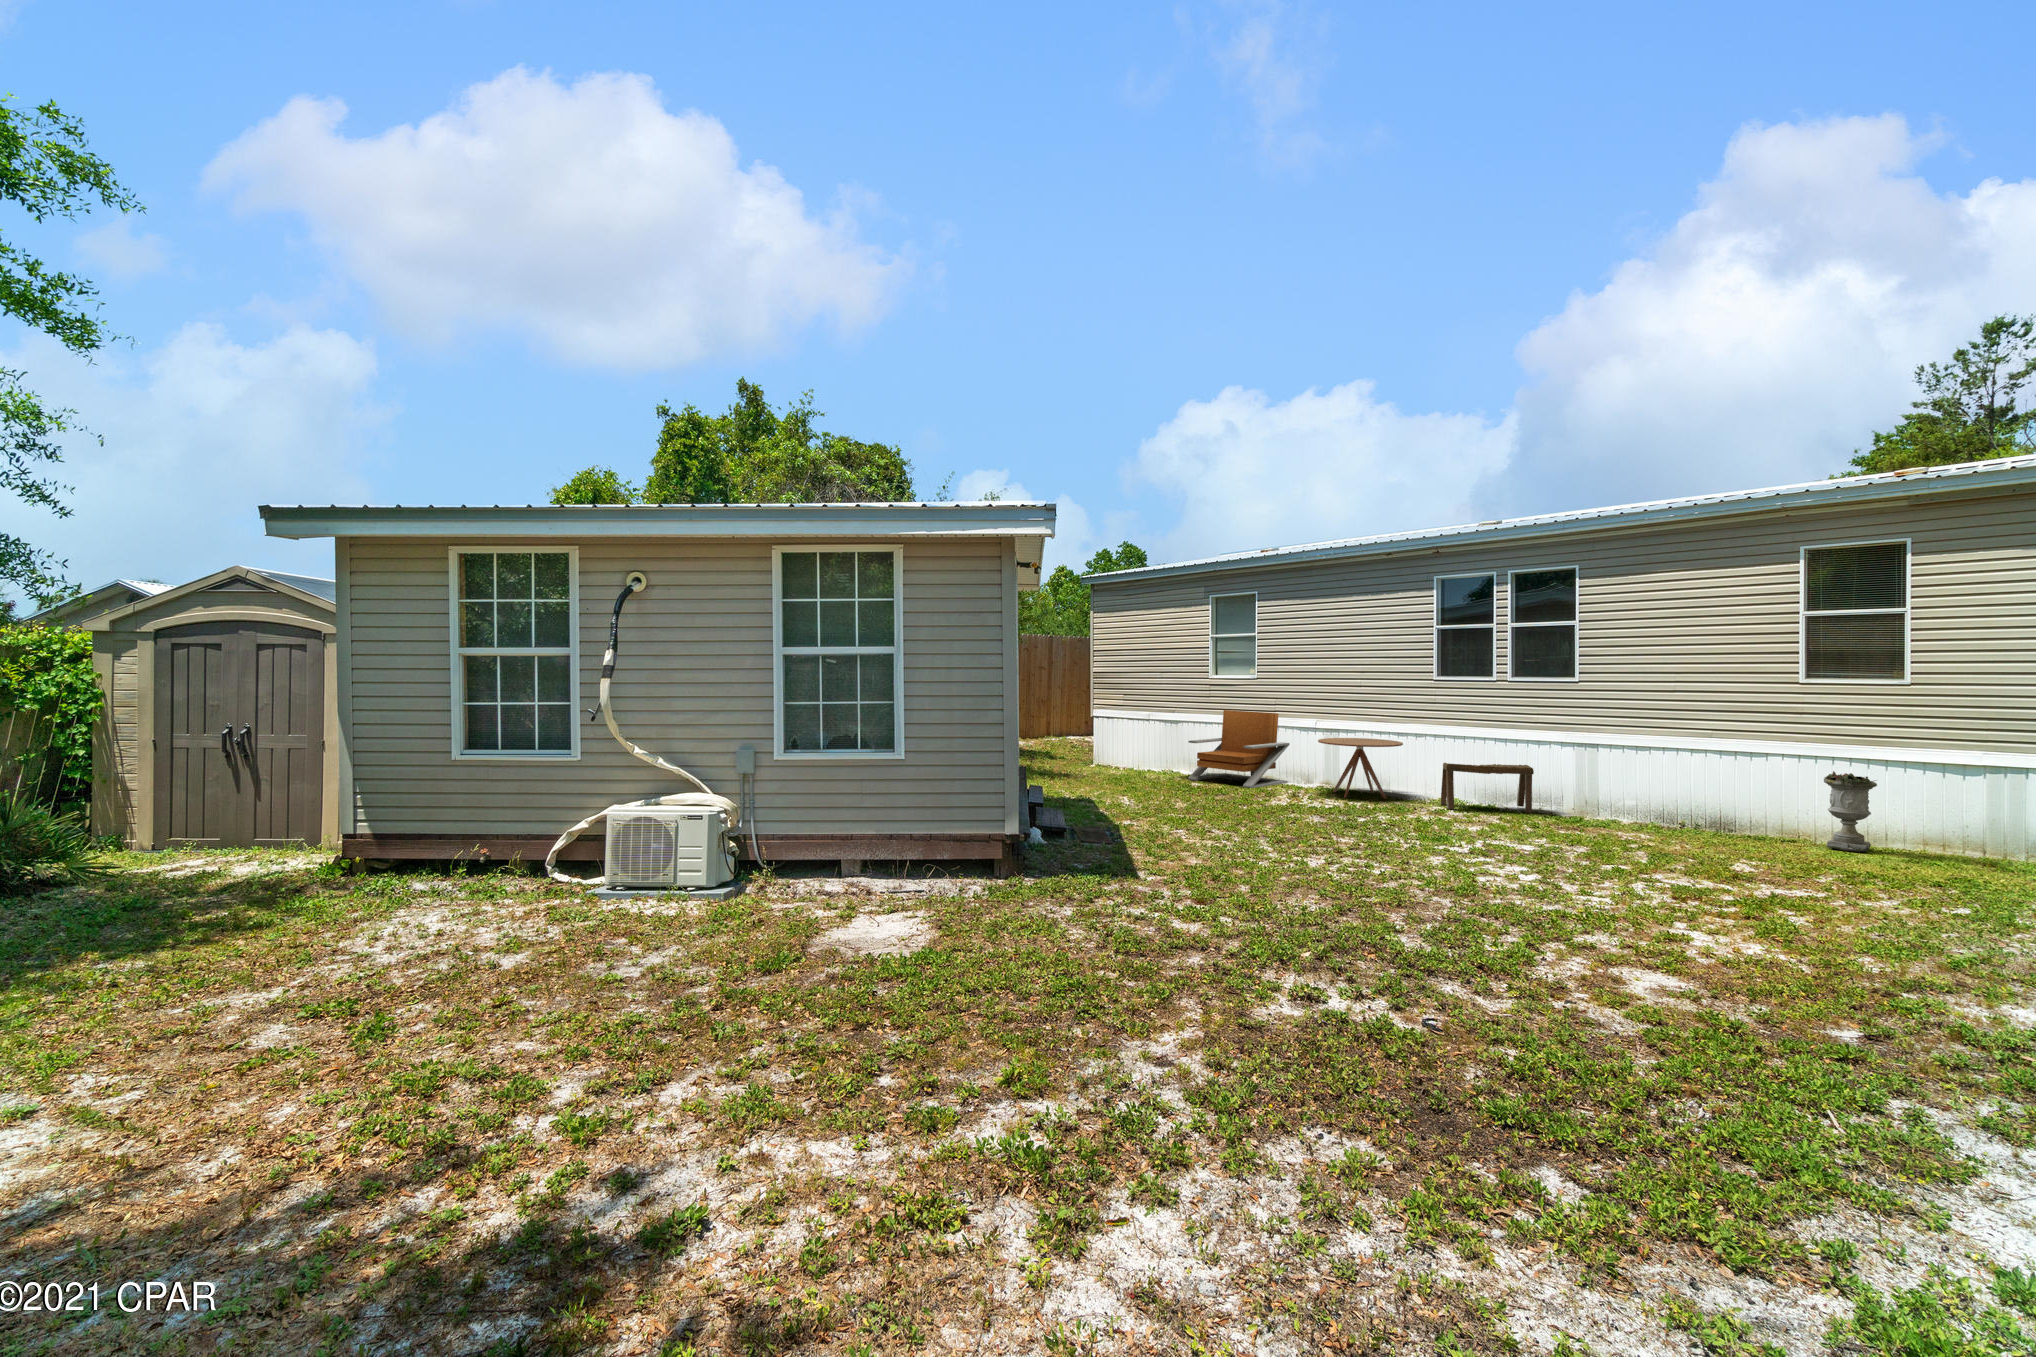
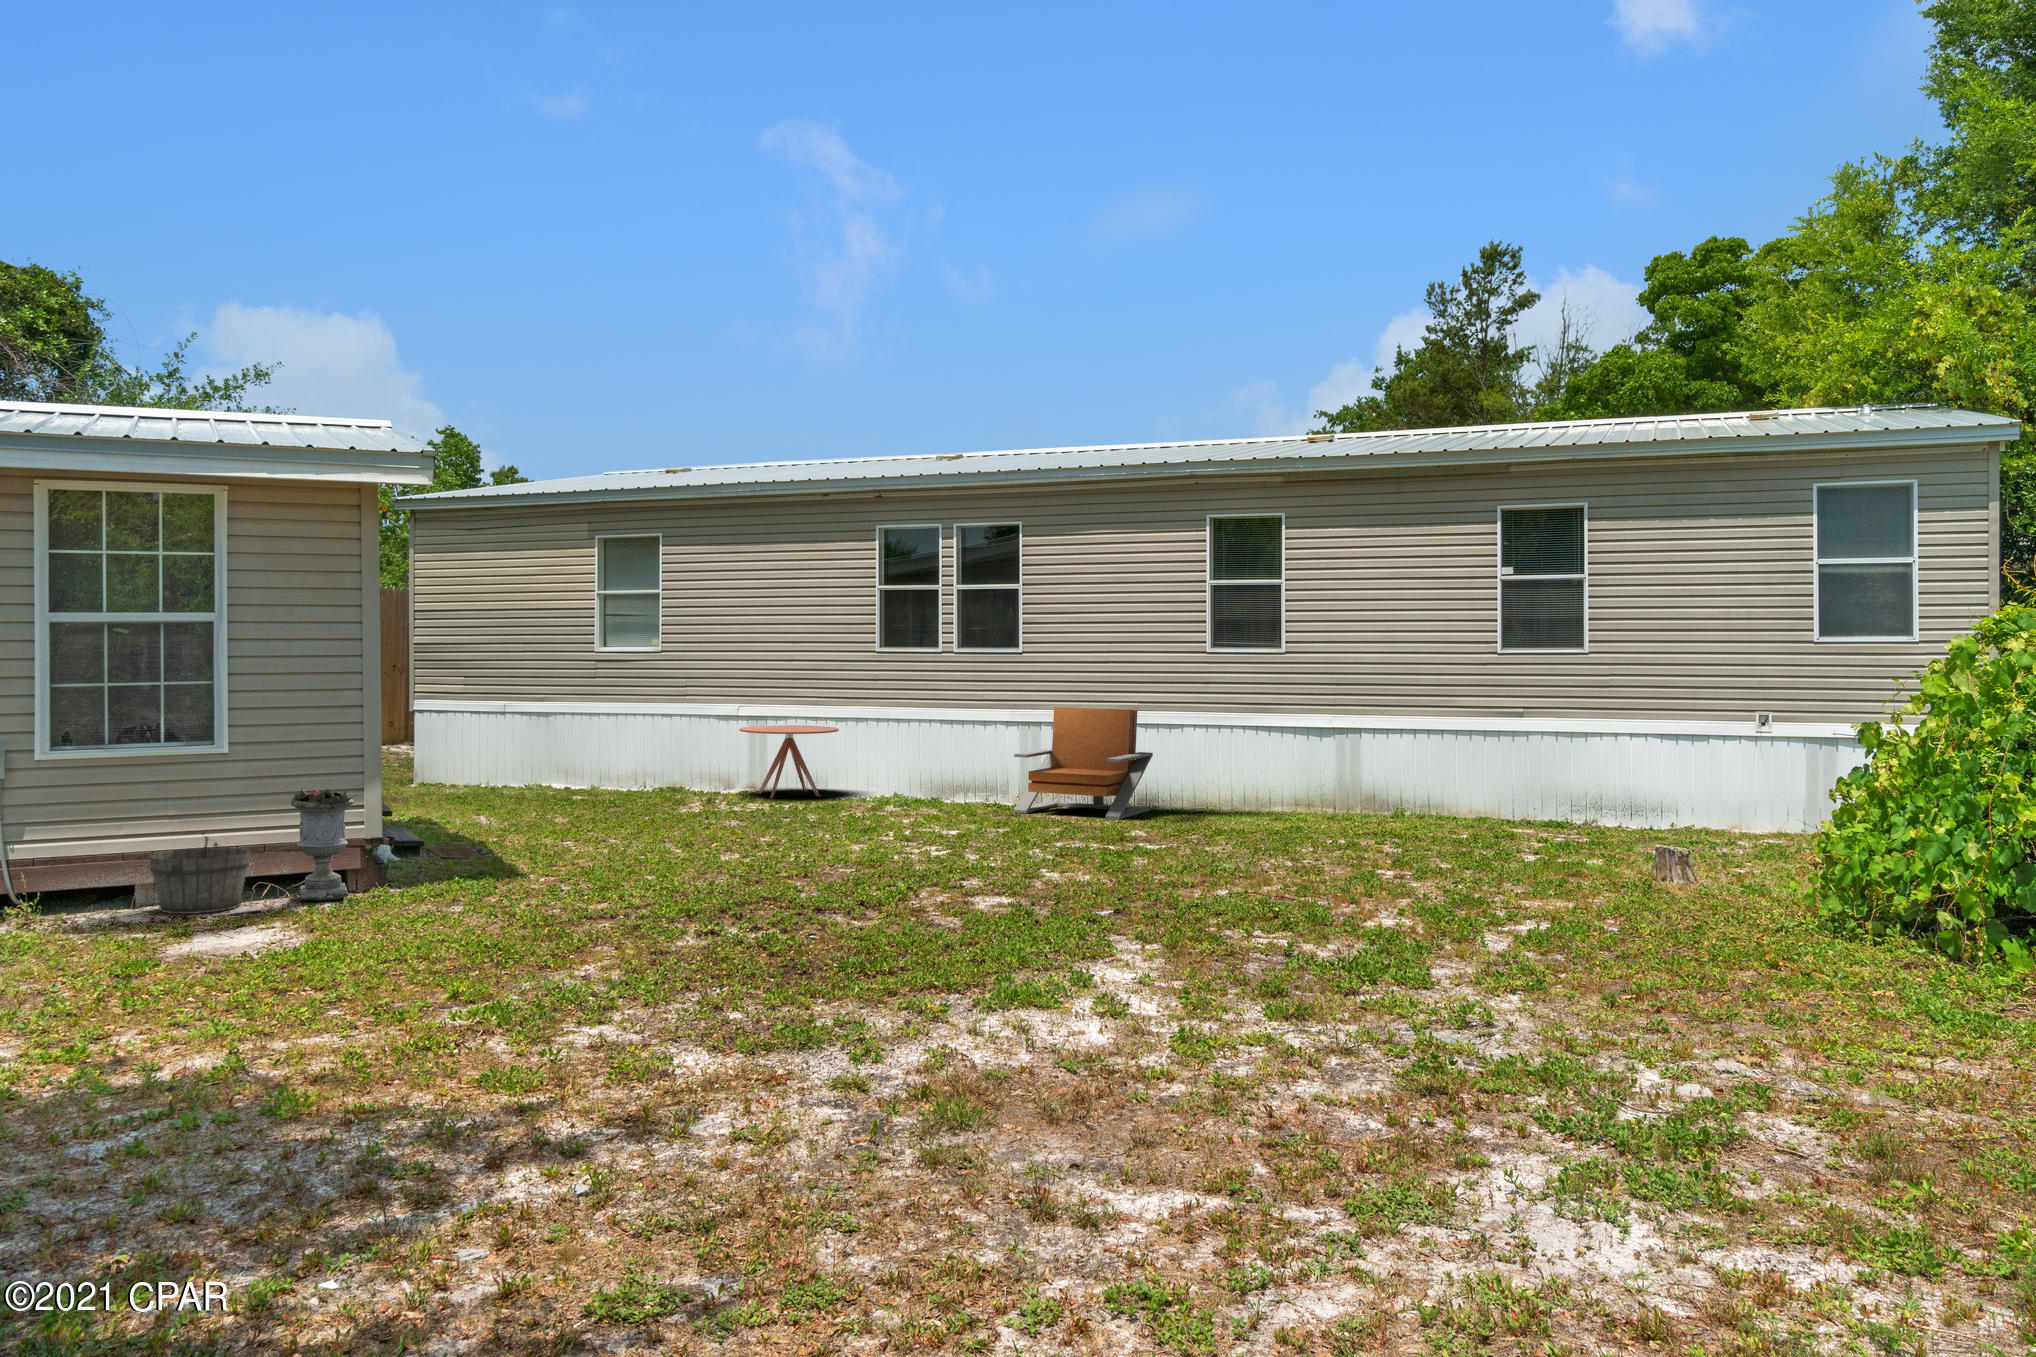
lounge chair: present [1188,710,1290,788] -> present [1014,707,1153,819]
bench: present [1441,763,1534,813] -> none [879,748,974,803]
planter: present [1824,771,1877,852] -> present [291,788,355,901]
wooden bucket: none [841,824,915,893] -> present [149,833,250,914]

